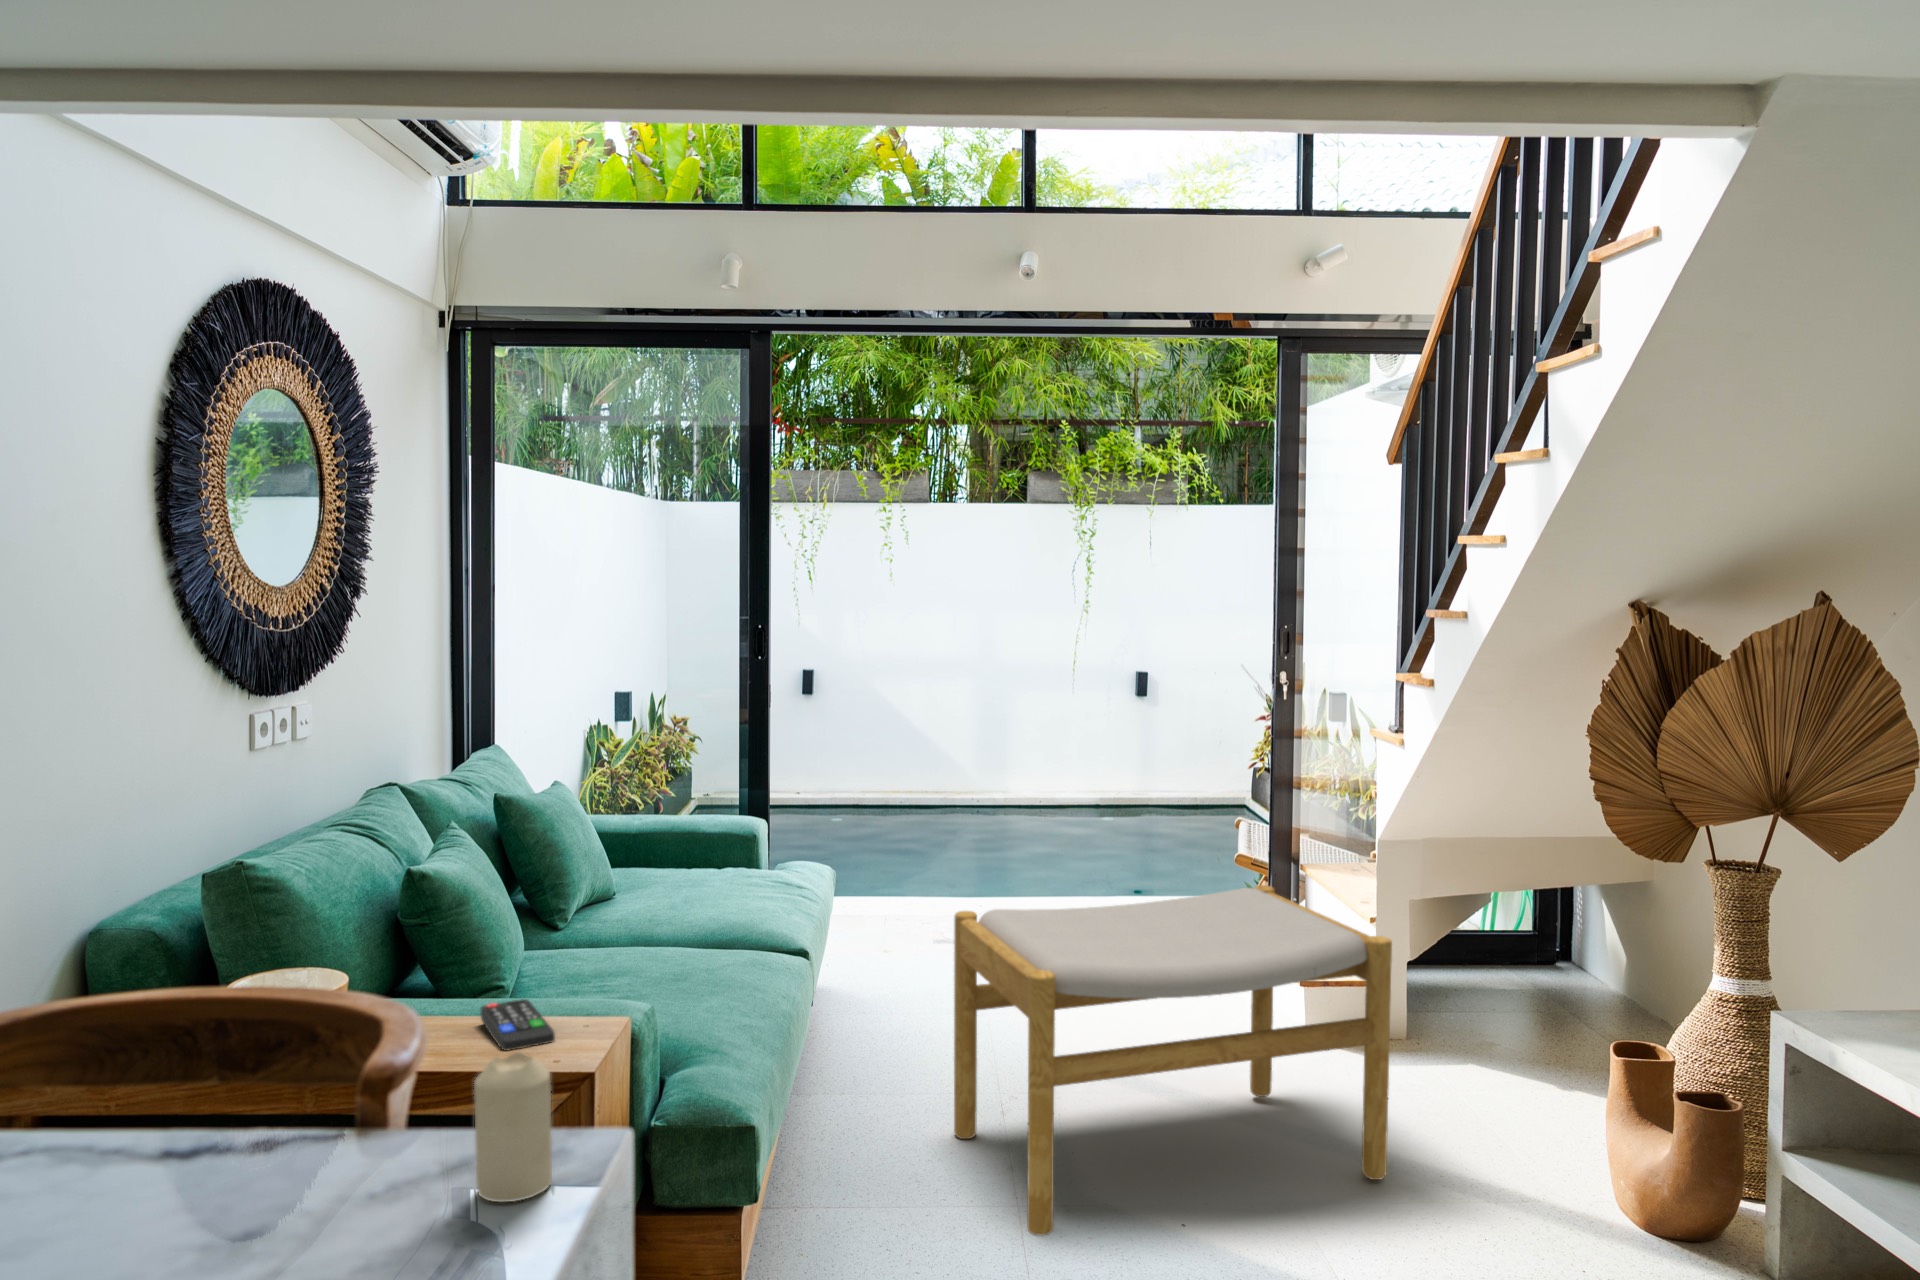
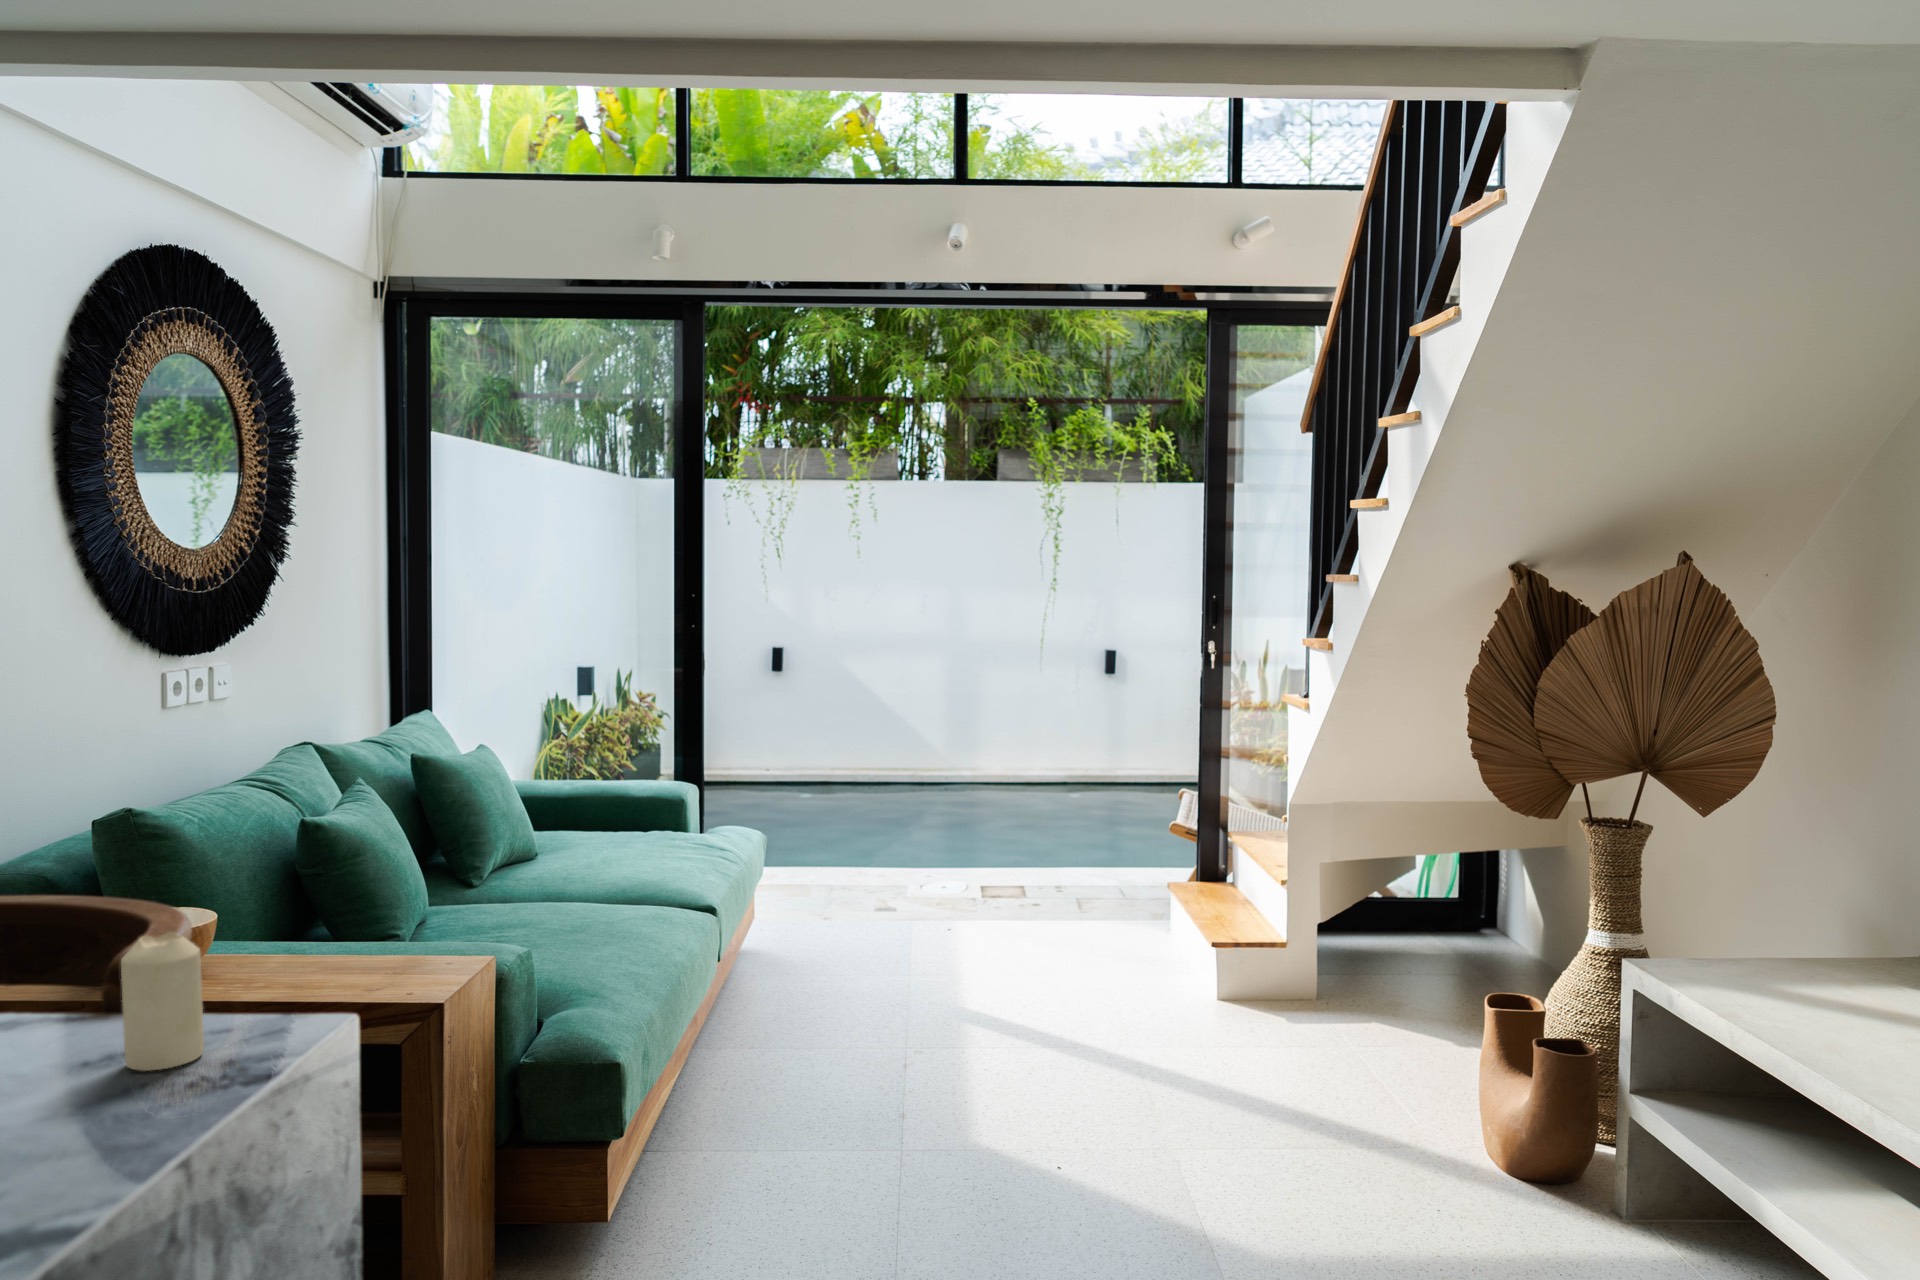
footstool: present [954,885,1392,1235] -> none [846,845,1270,1182]
remote control: present [480,999,555,1051] -> none [345,942,409,991]

